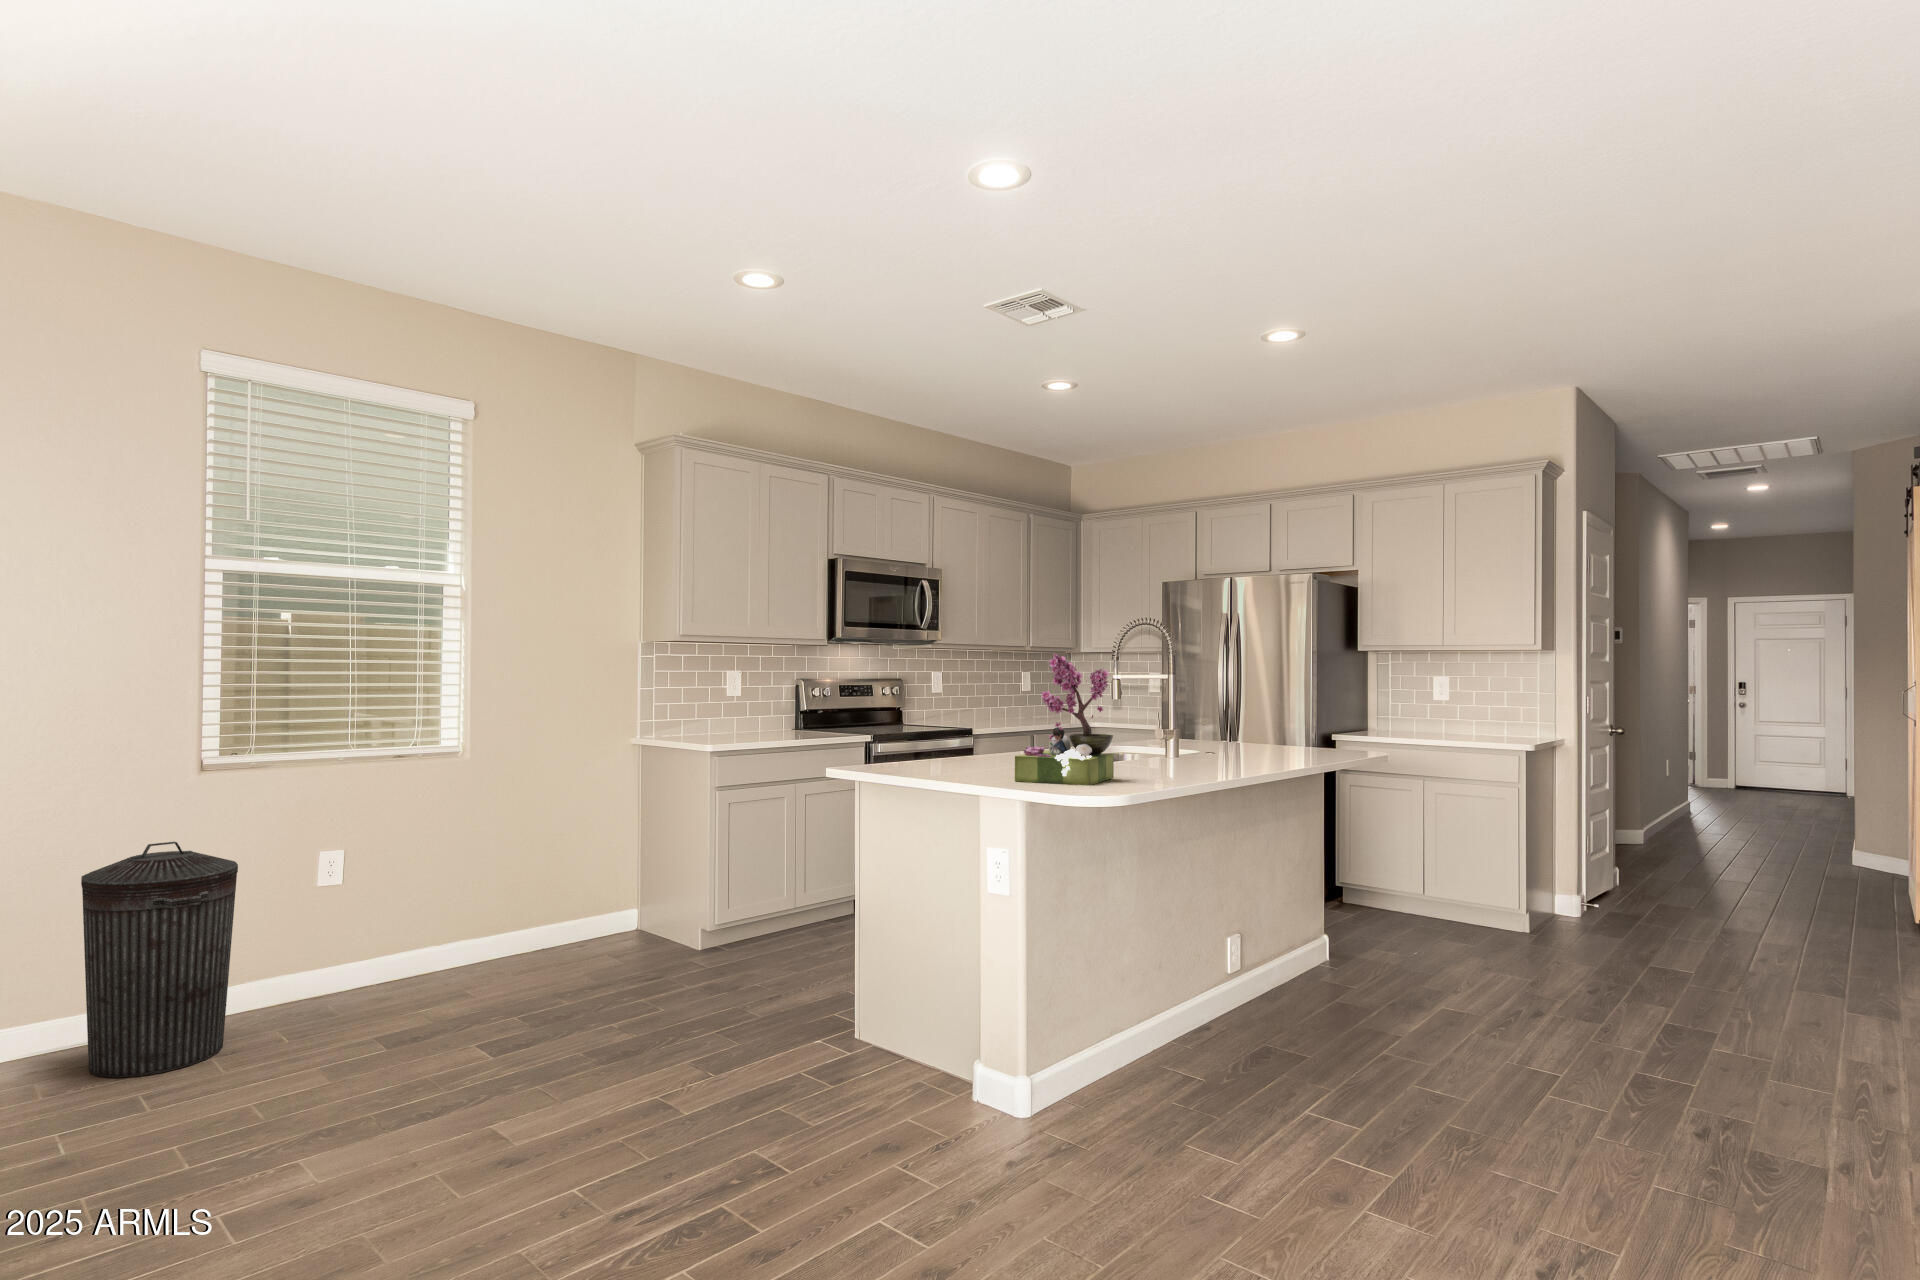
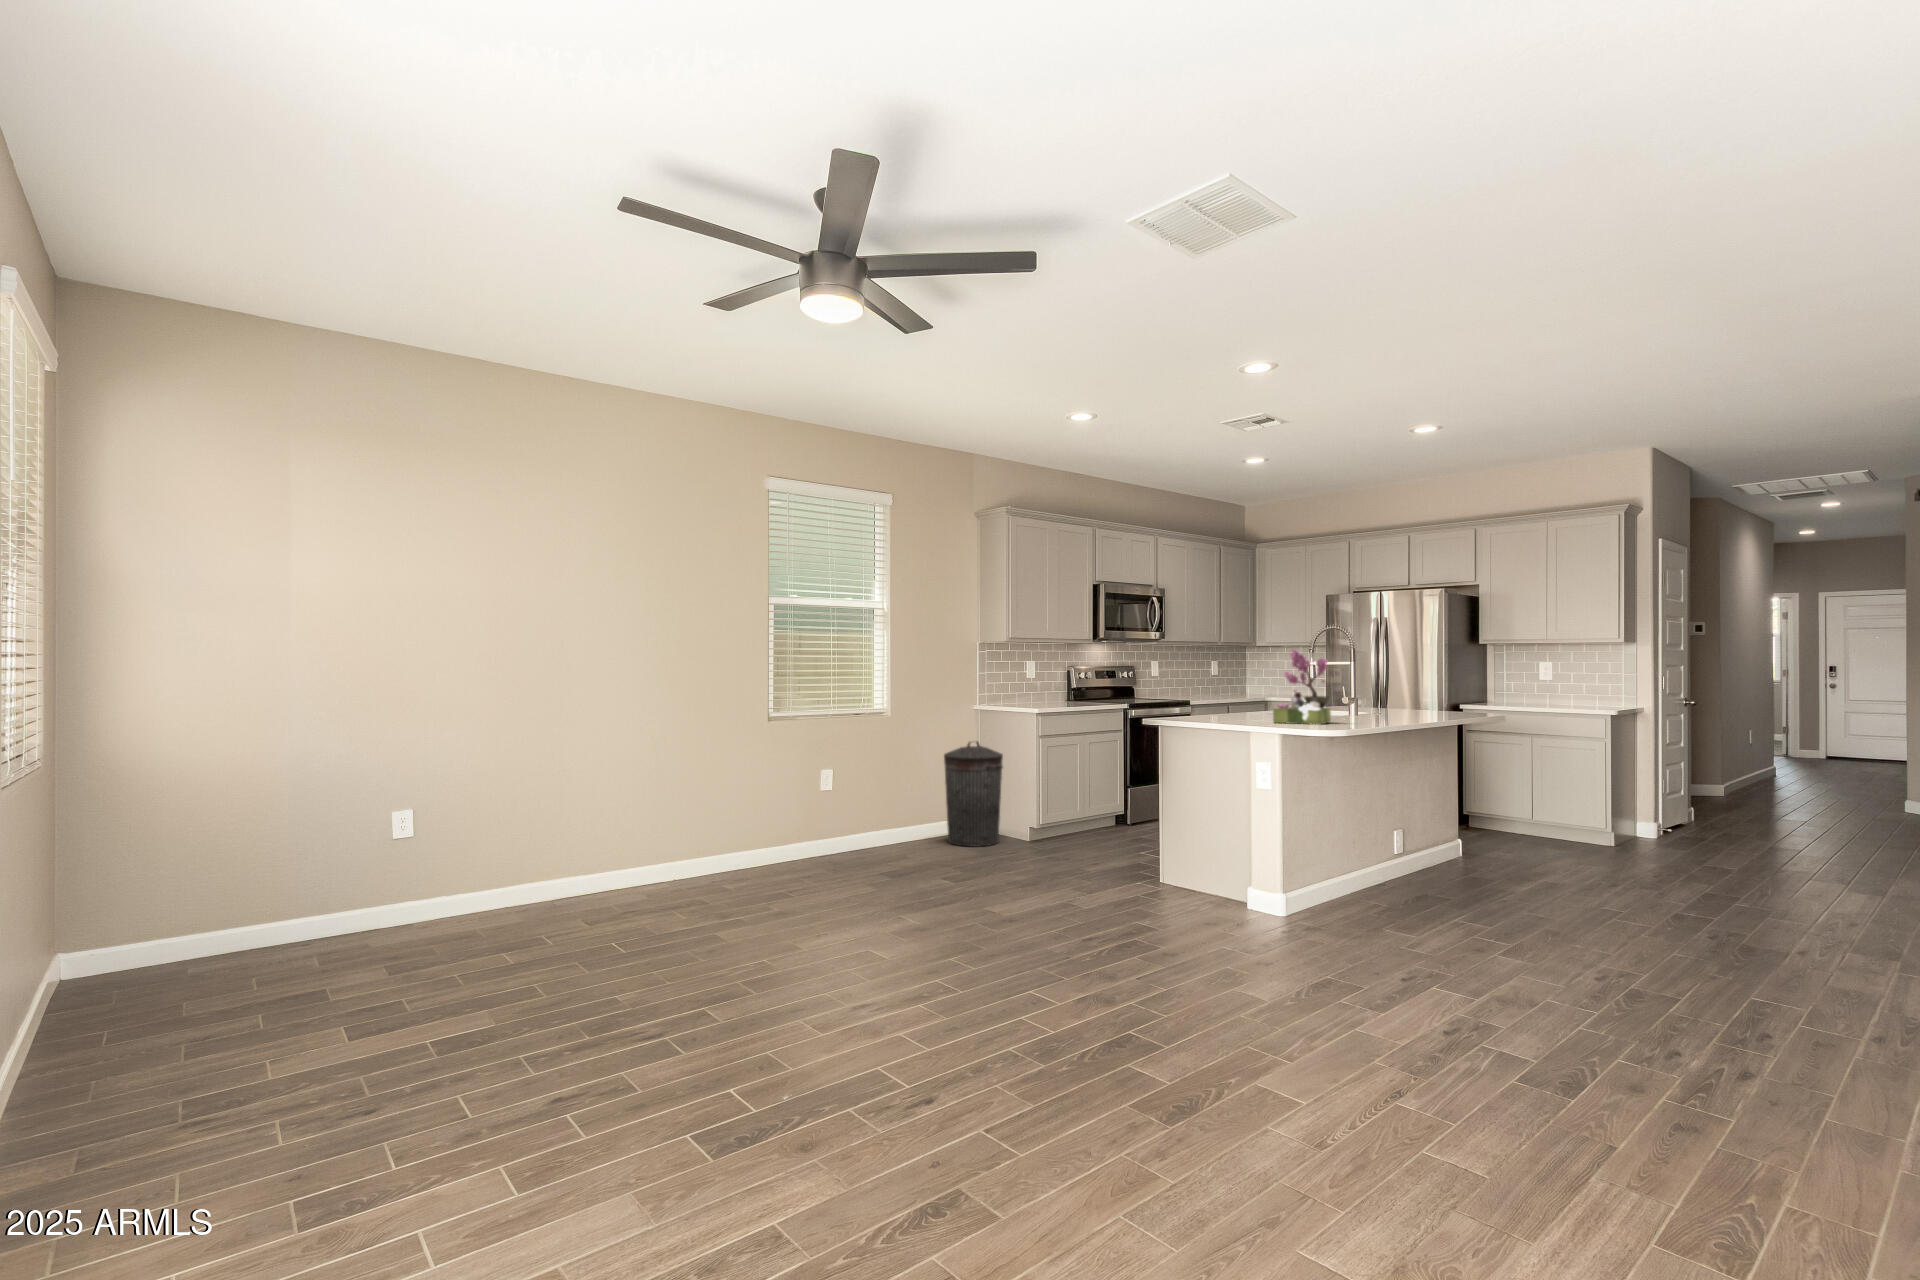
trash can: present [81,842,238,1078] -> present [944,742,1003,847]

